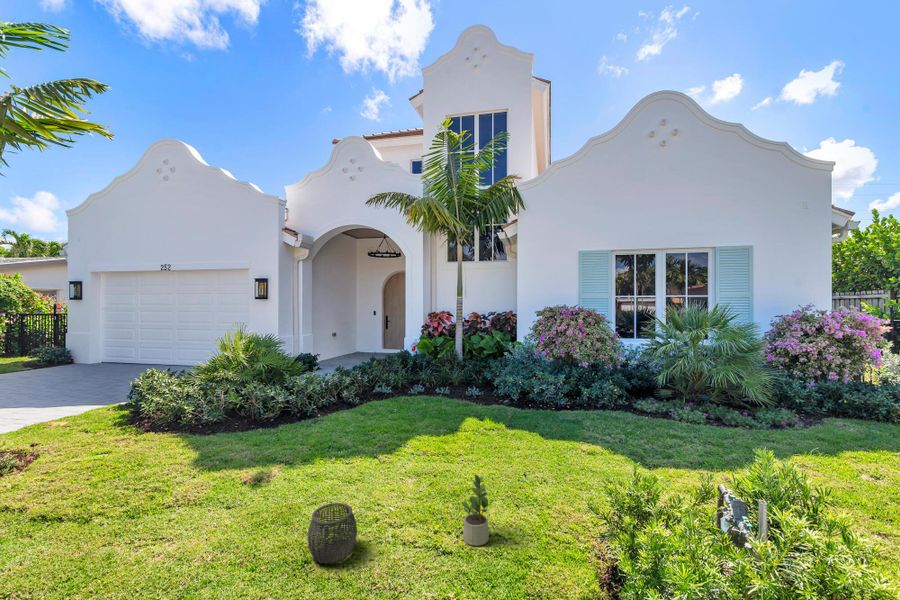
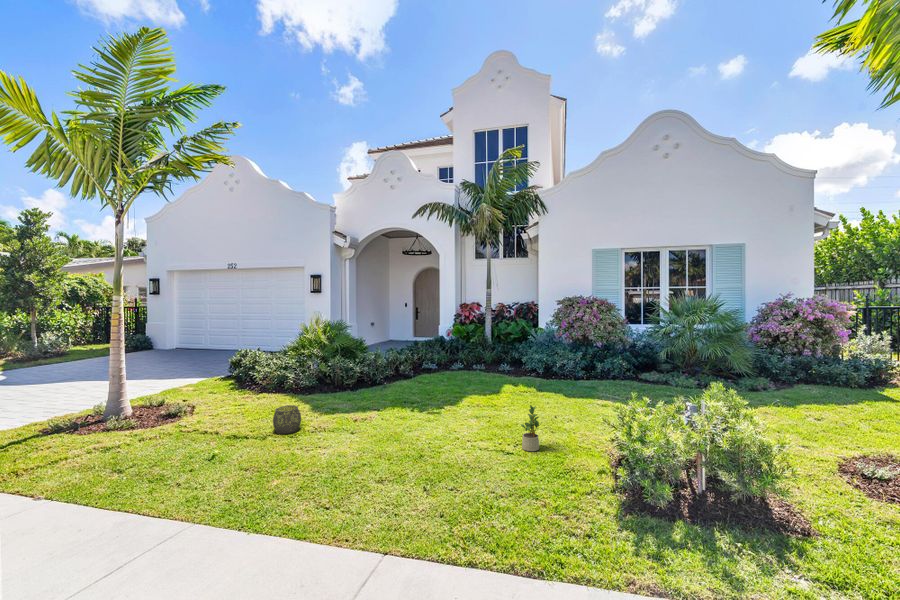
woven basket: present [307,503,357,564] -> present [273,405,301,434]

